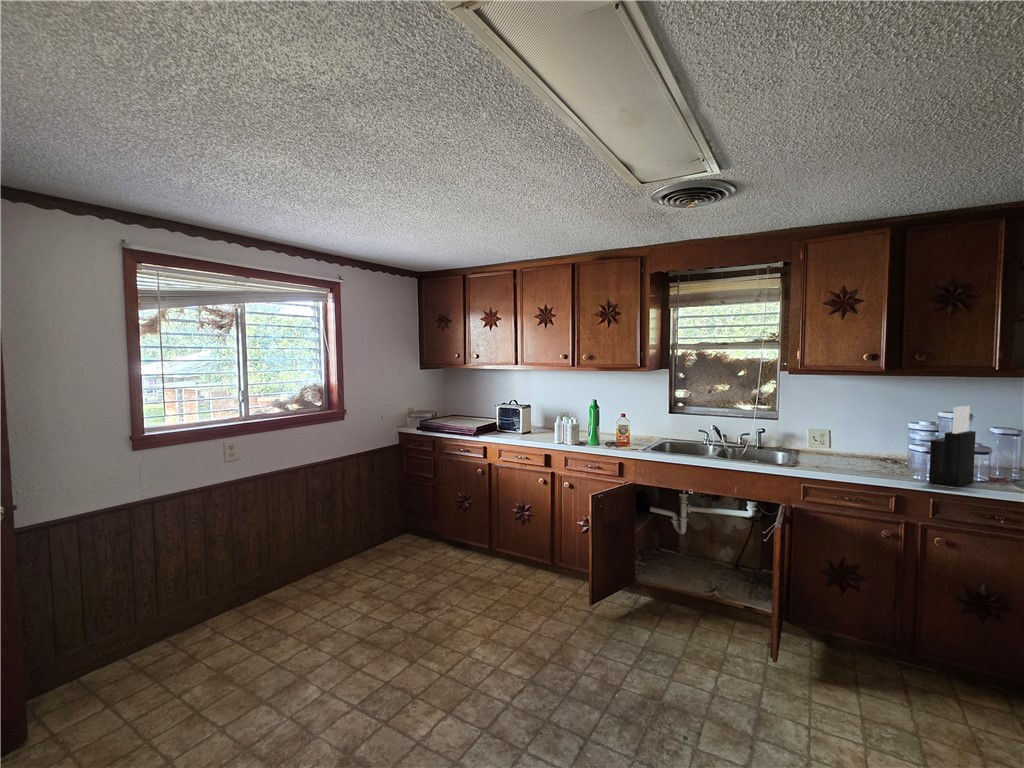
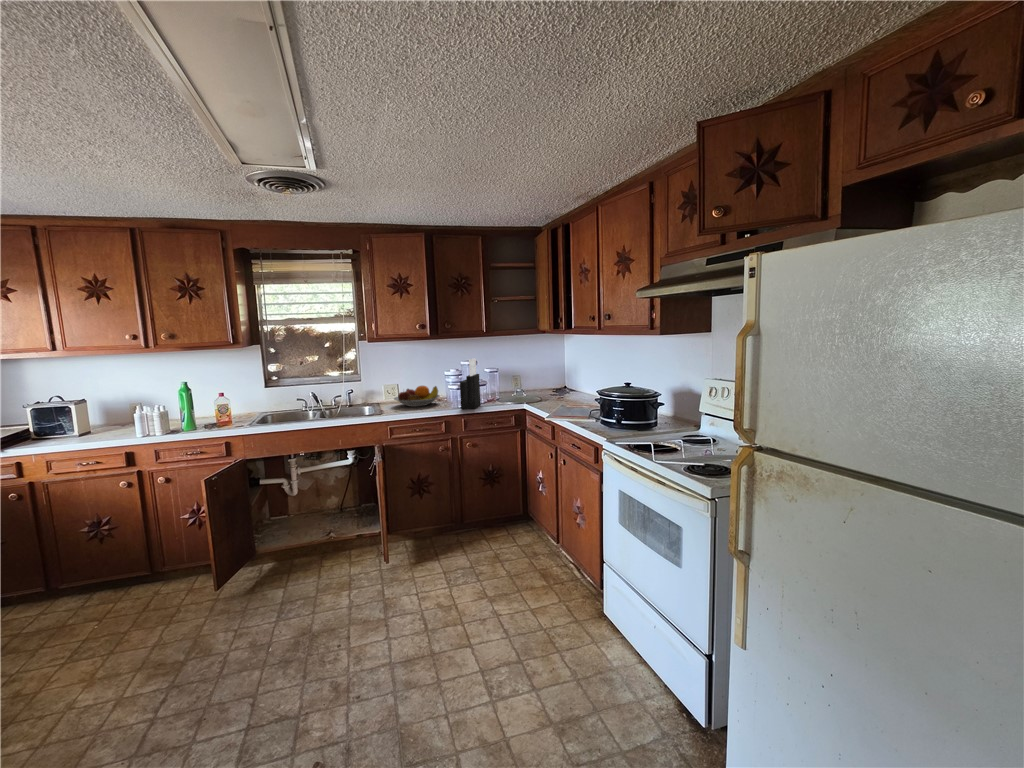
fruit bowl: none [818,436,896,465] -> present [394,386,440,407]

